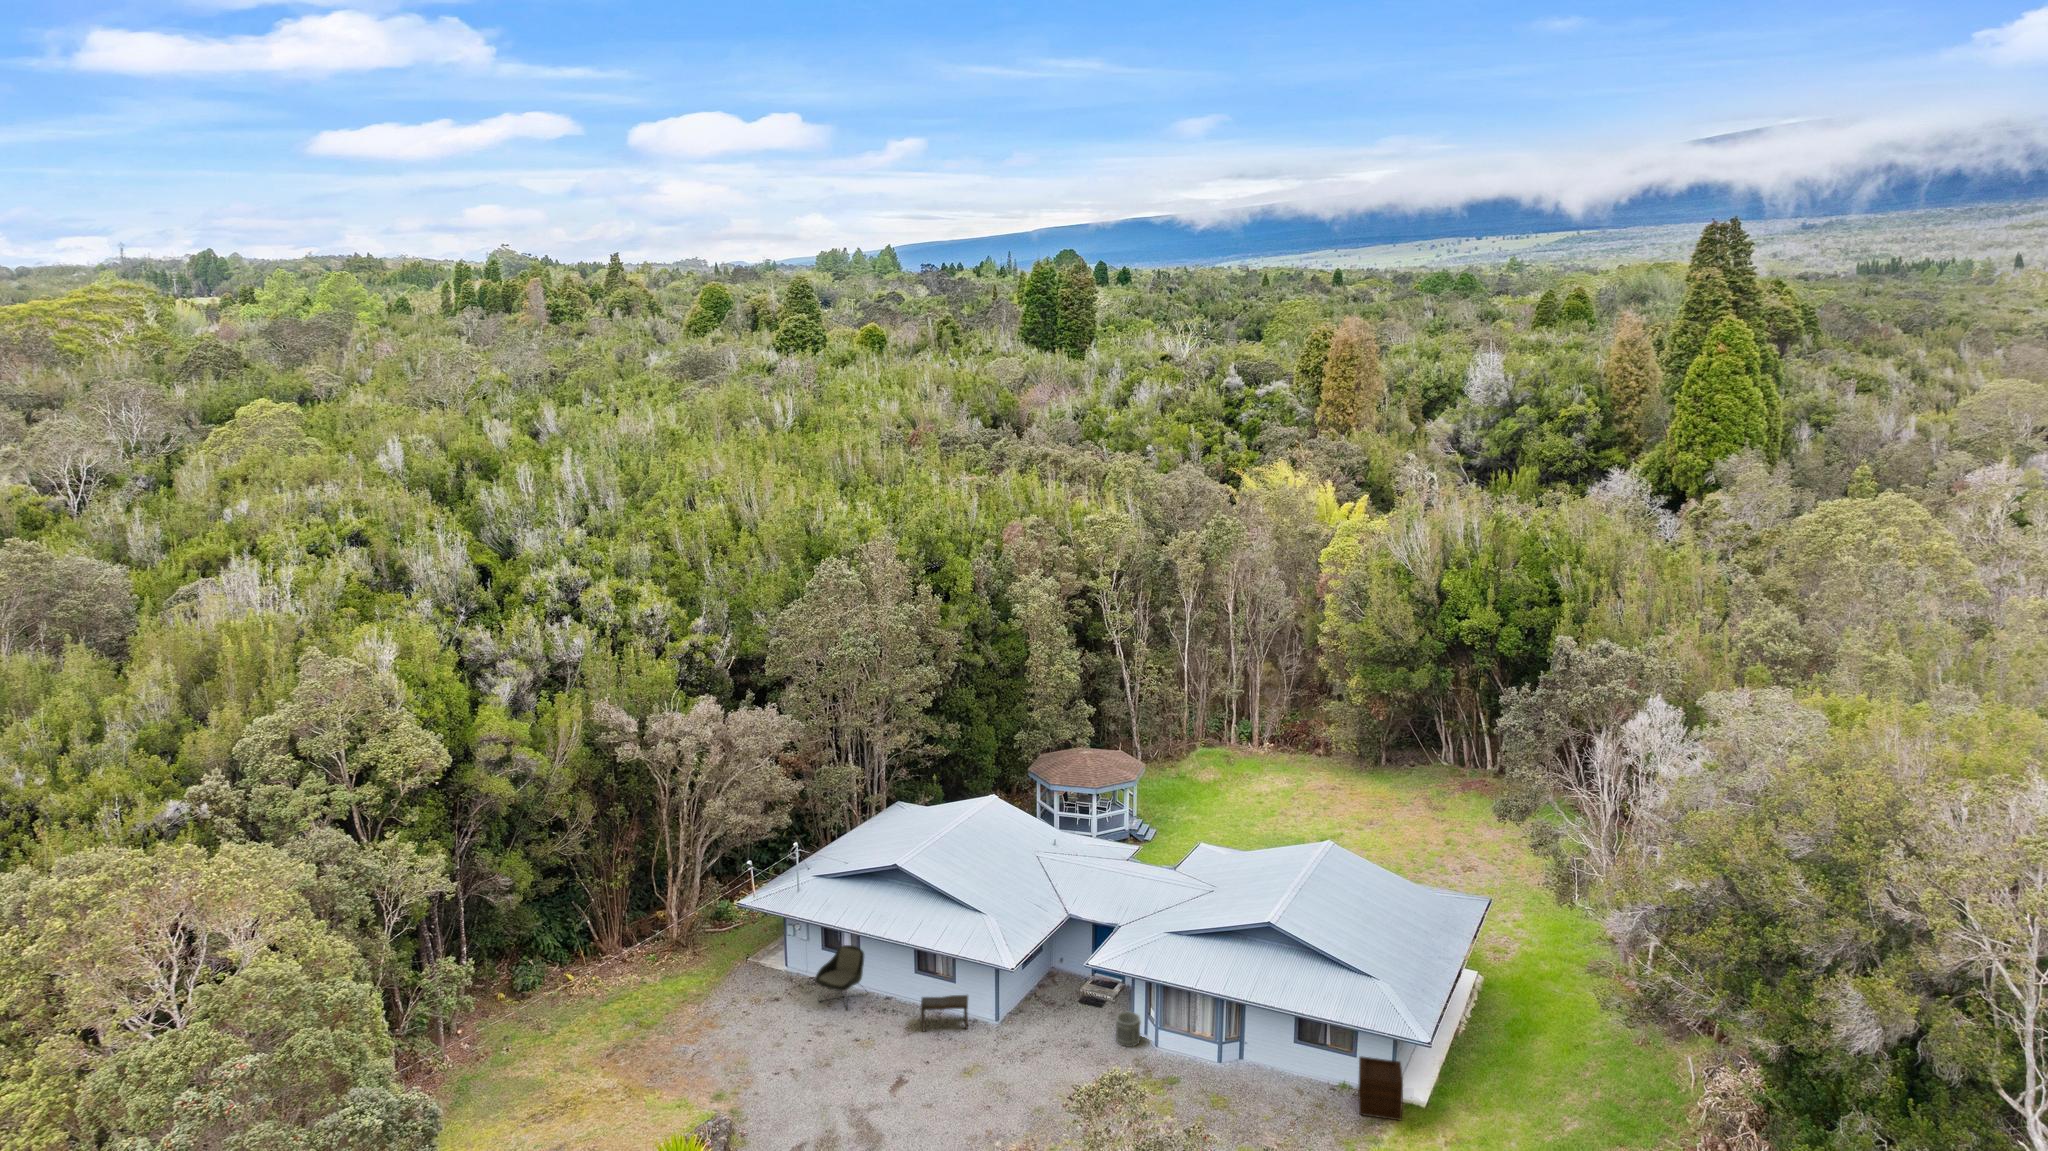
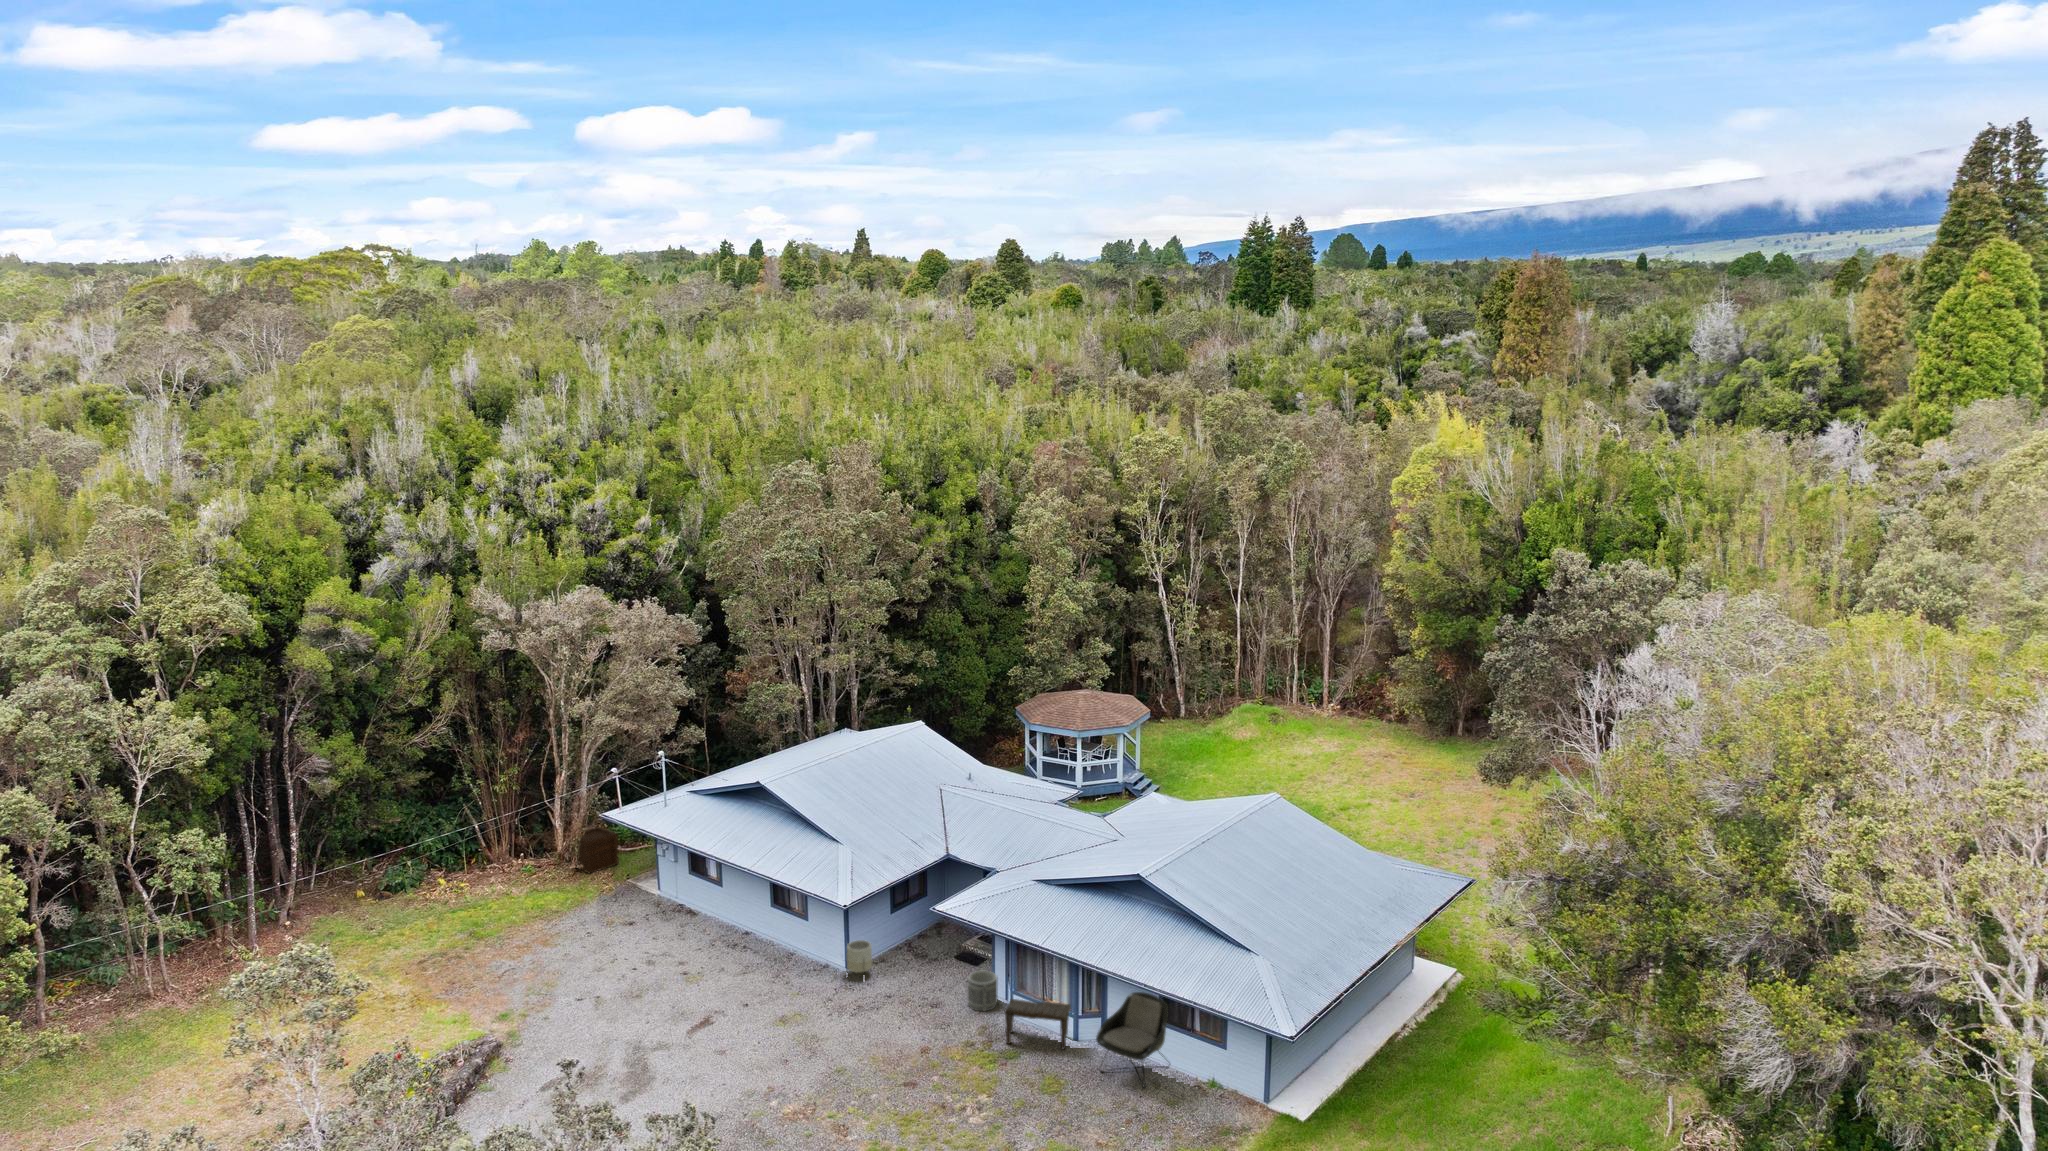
lounge chair: present [815,945,868,1005] -> present [1096,992,1168,1087]
bench: present [921,995,968,1031] -> present [1004,999,1071,1050]
planter: none [1000,996,1022,1032] -> present [846,940,872,973]
wooden crate: present [1358,1056,1403,1120] -> present [579,827,619,873]

